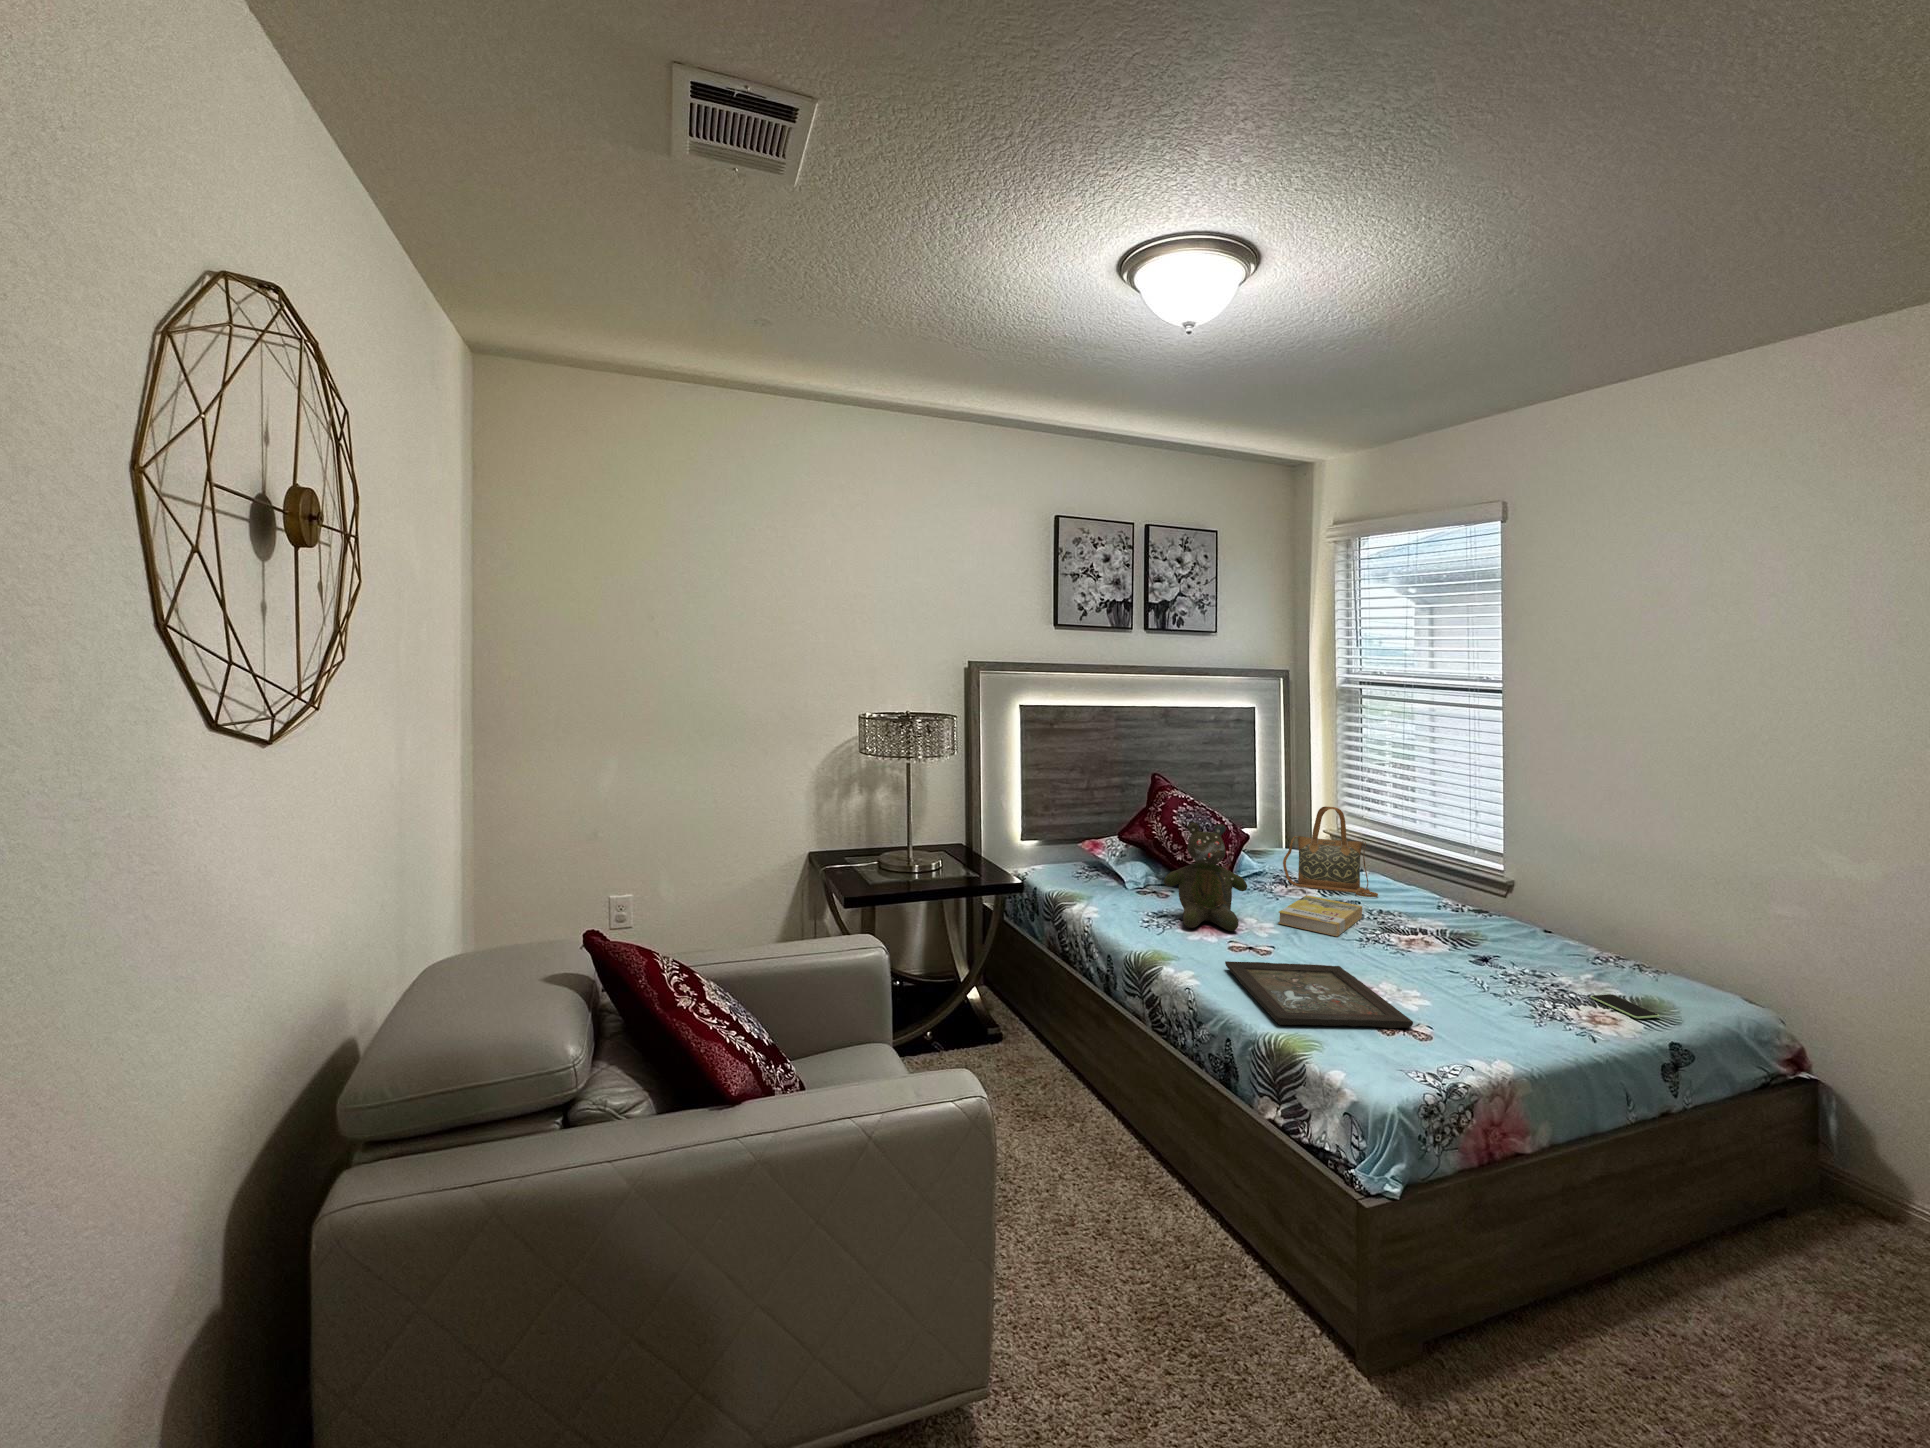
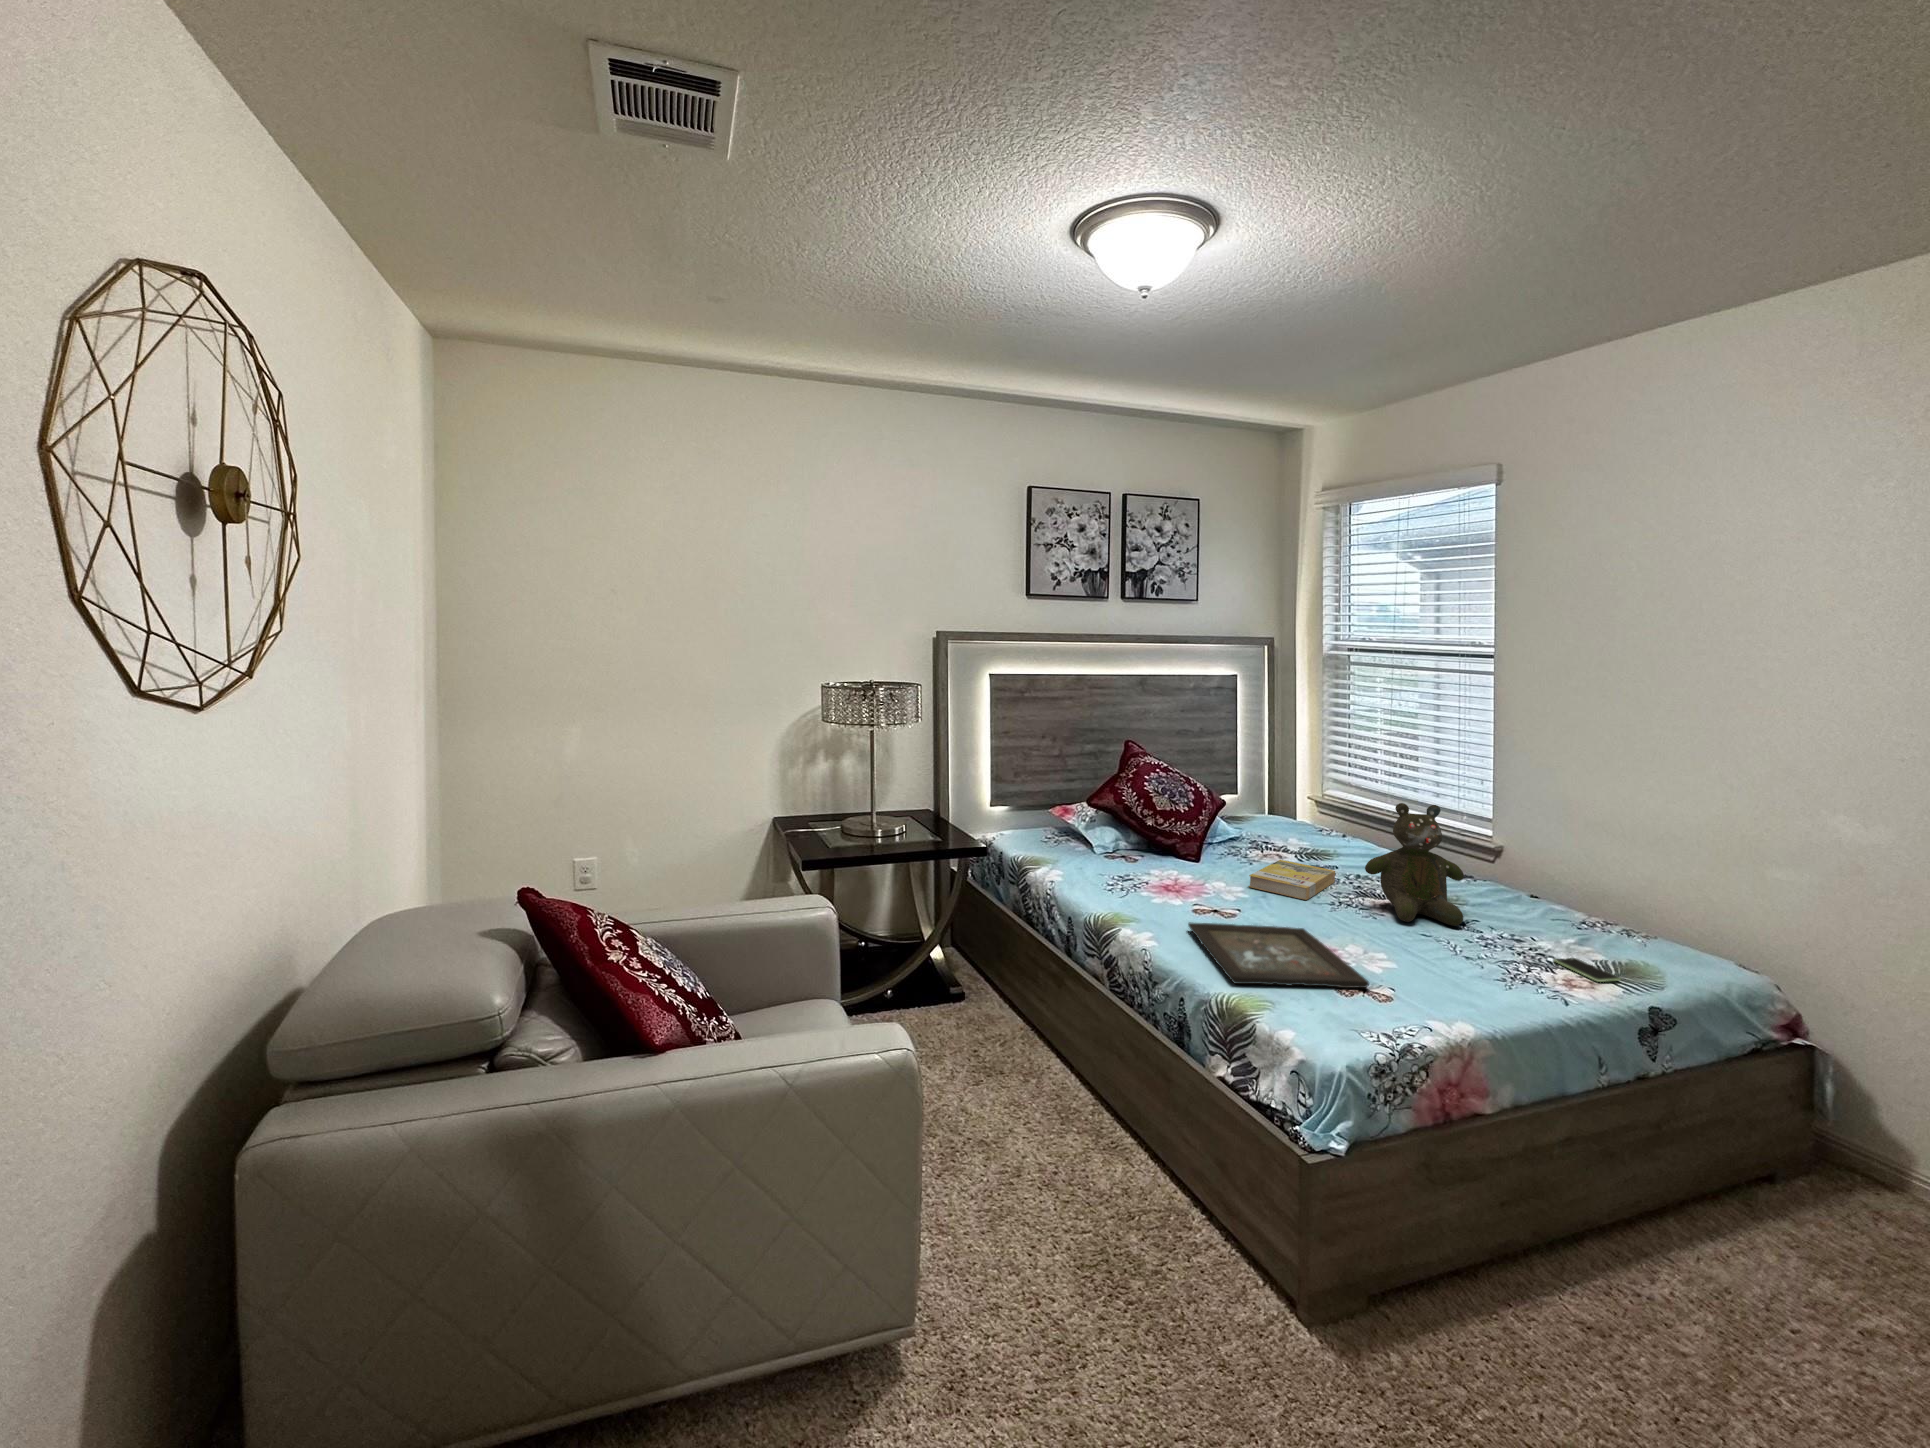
handbag: present [1283,806,1378,897] -> none [1260,771,1355,863]
teddy bear: present [1164,822,1247,931] -> present [1365,803,1464,926]

